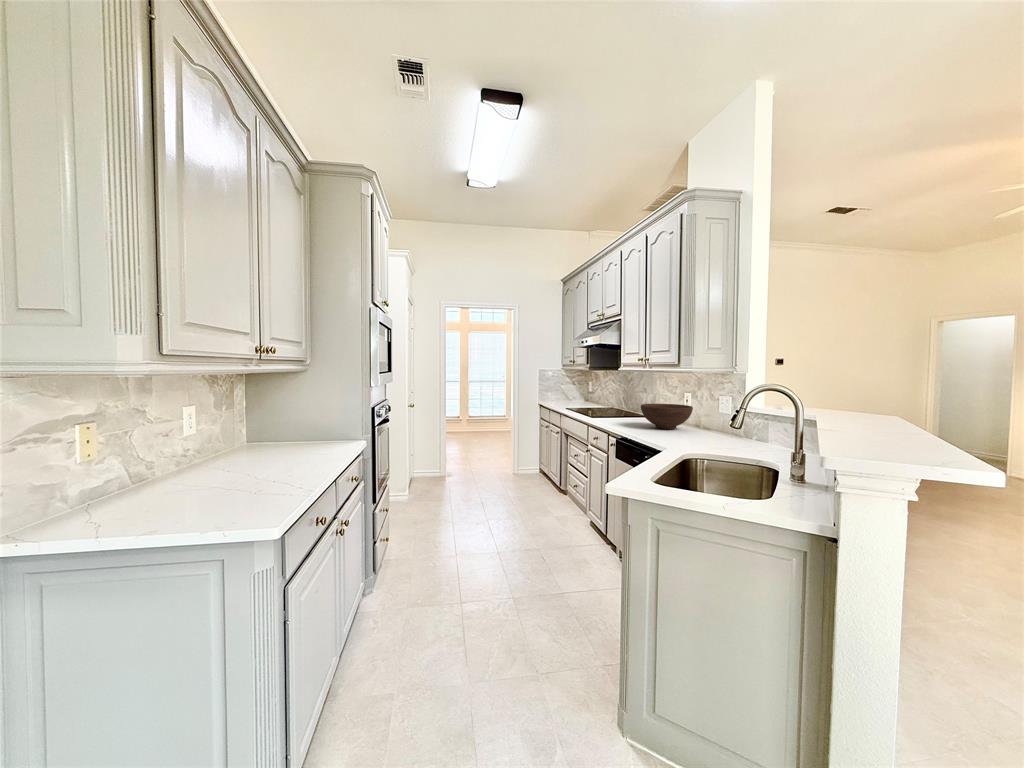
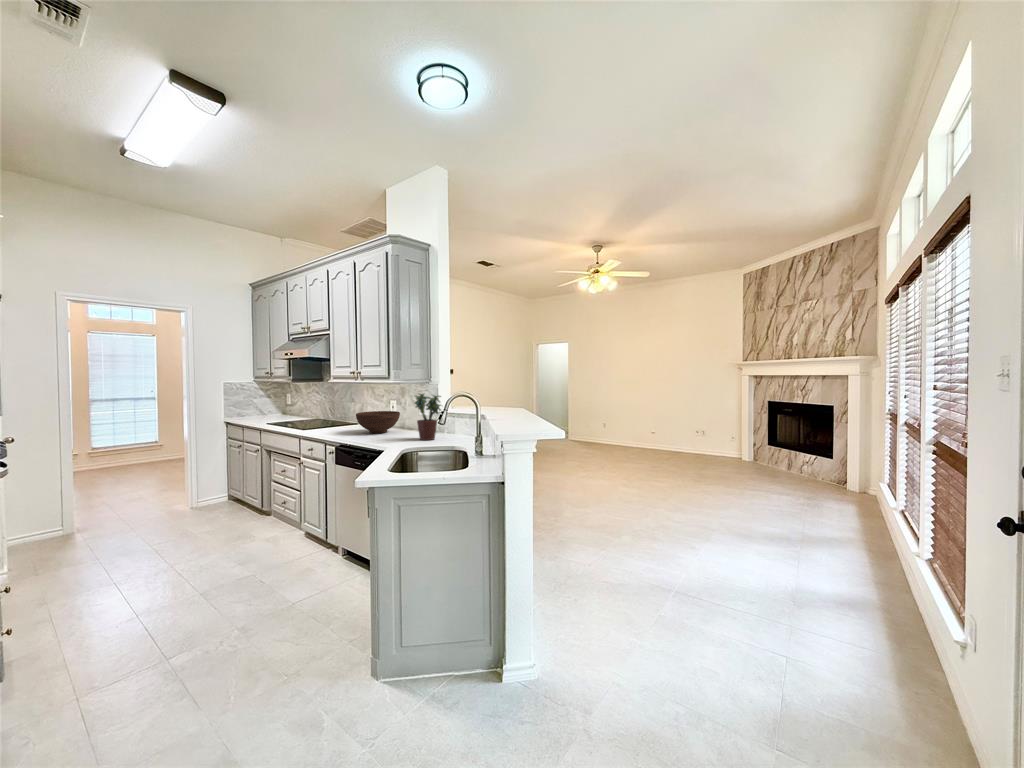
potted plant: none [708,383,749,446] -> present [415,394,441,440]

